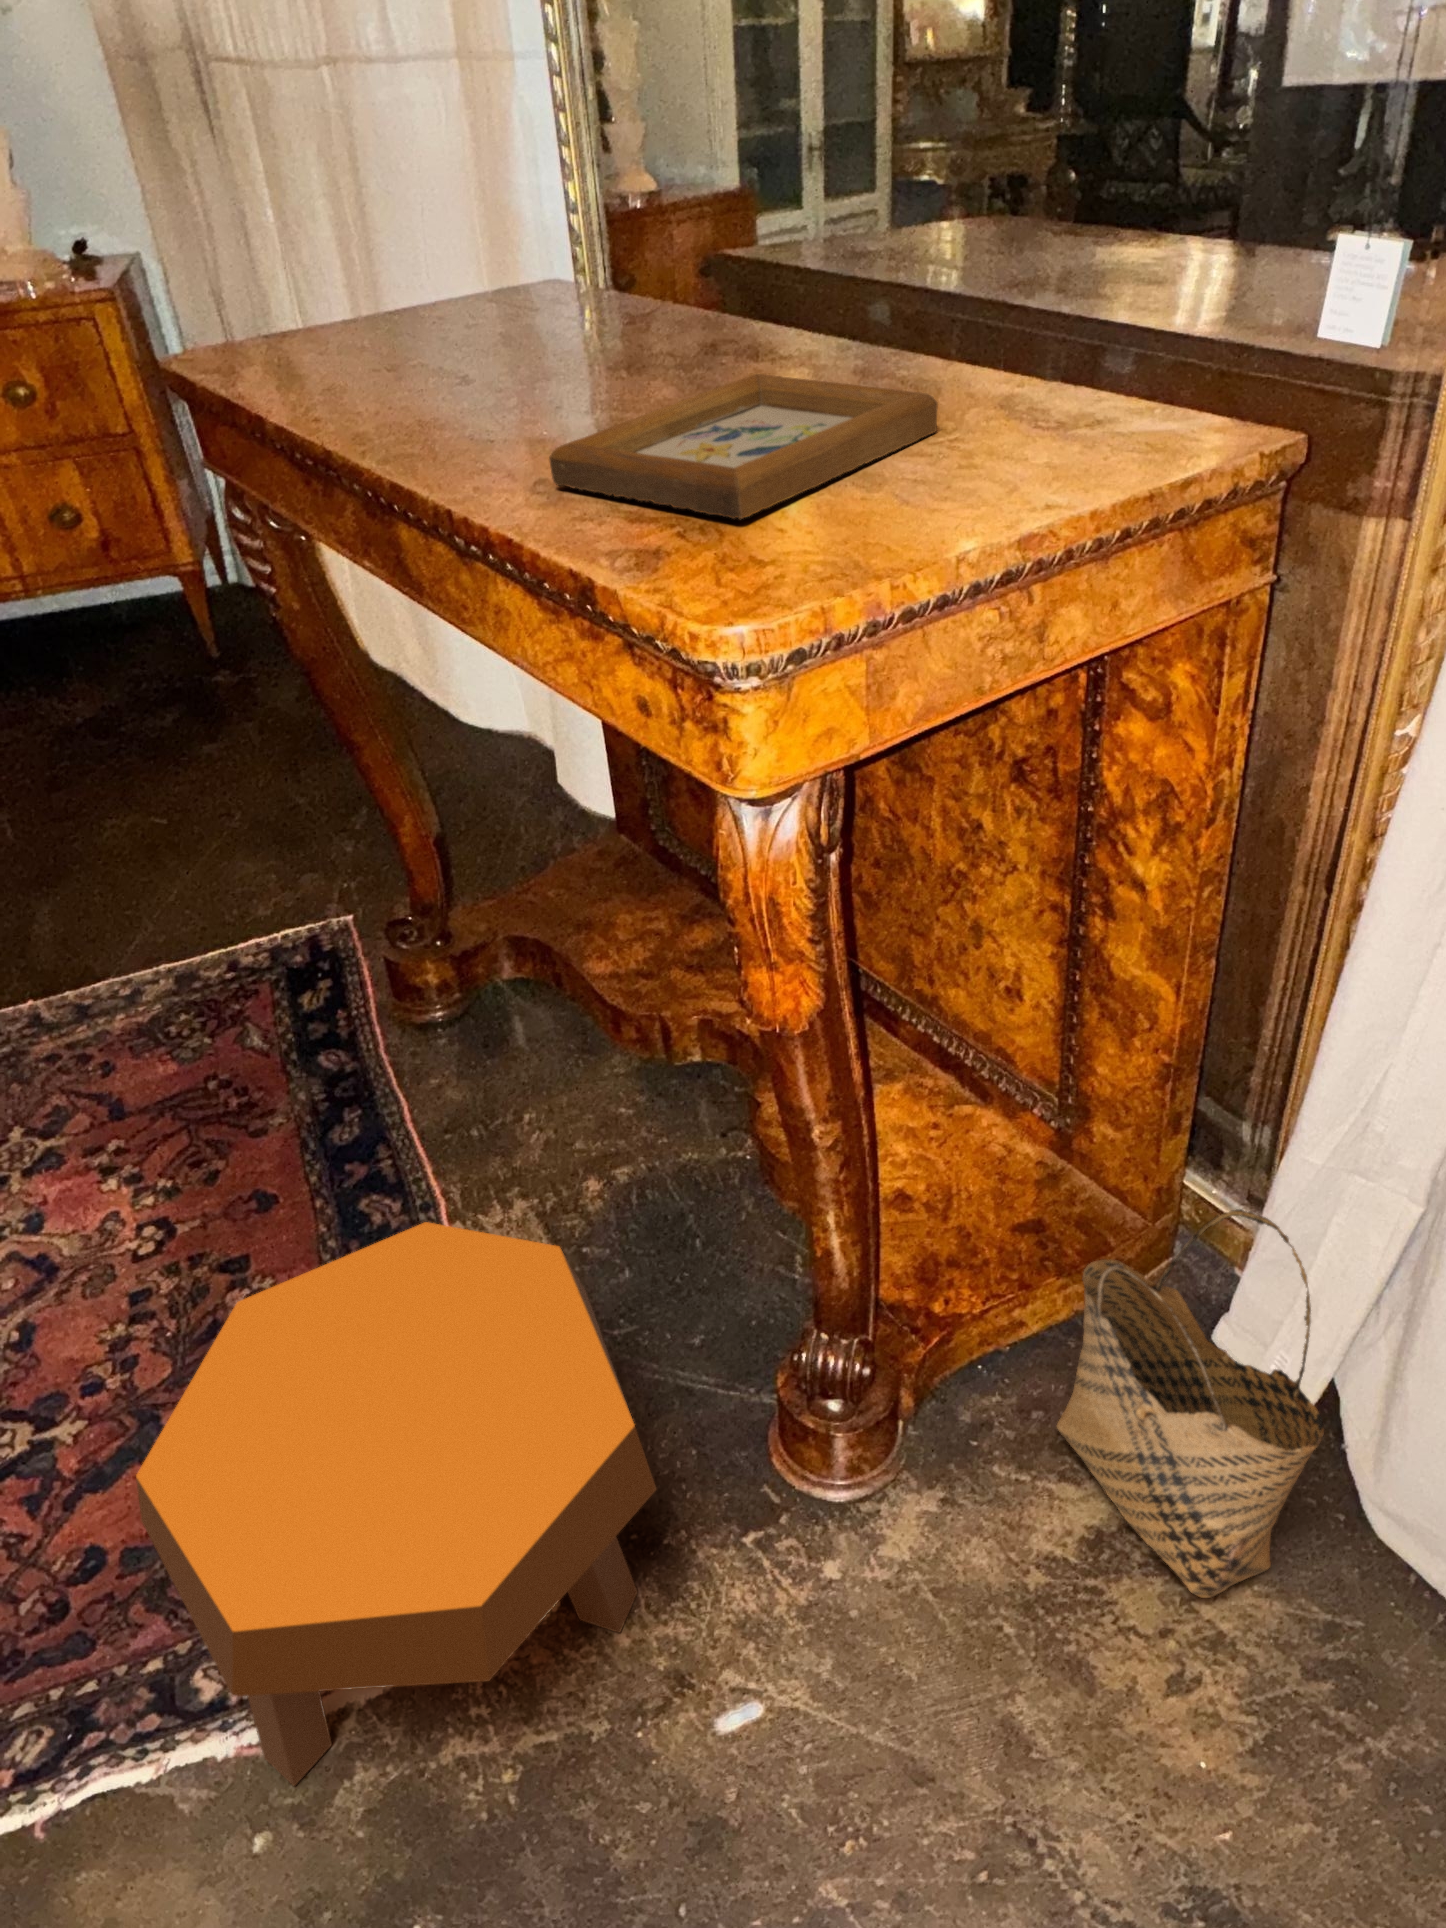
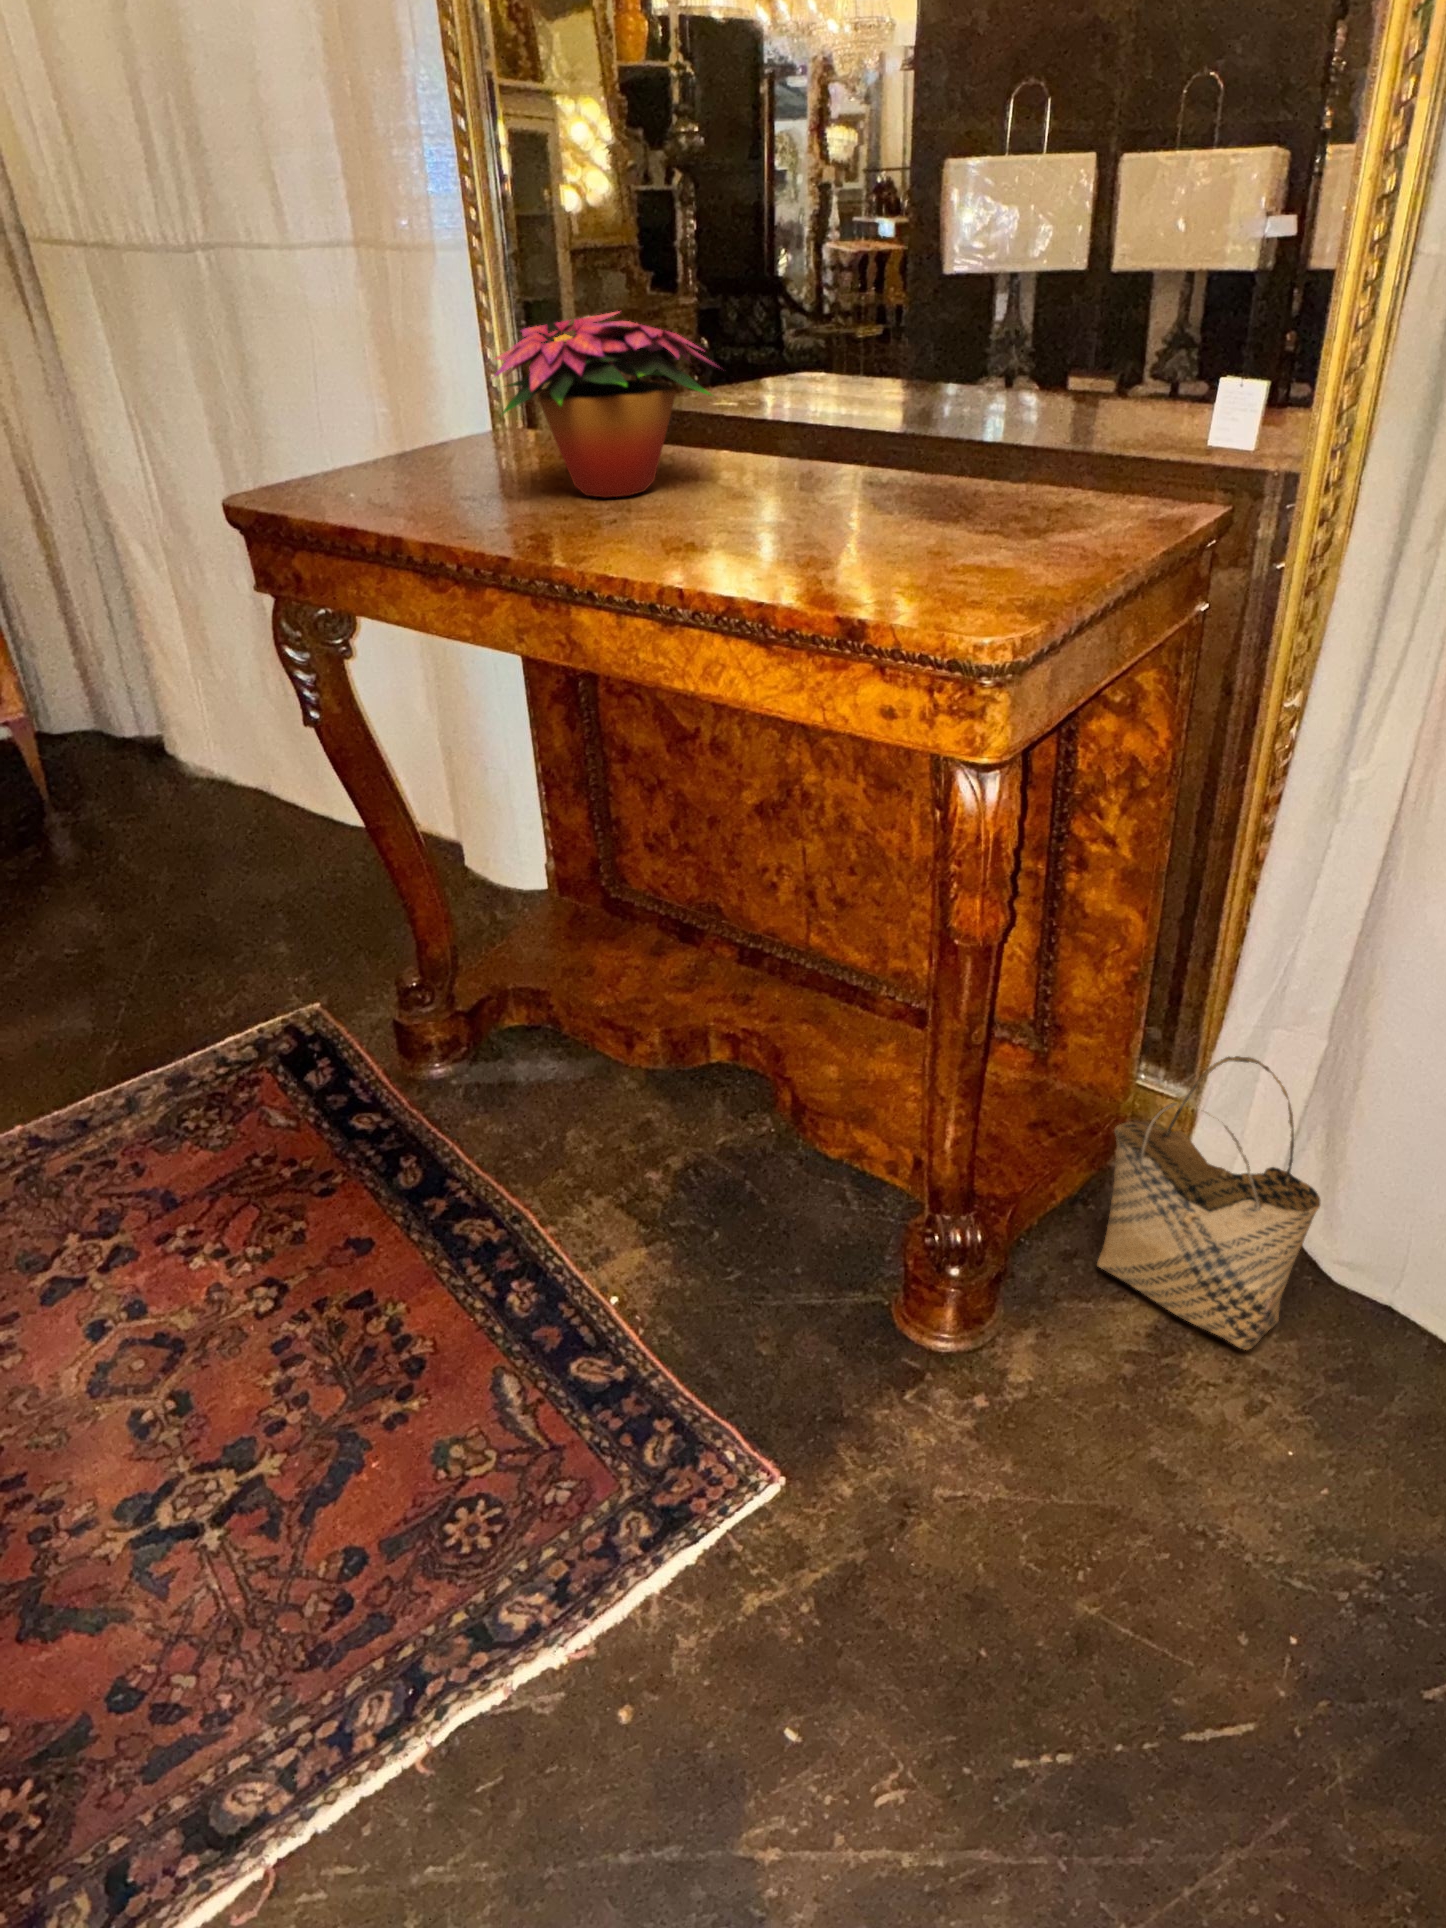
flower arrangement: none [356,120,681,370] -> present [494,312,720,498]
picture frame: present [549,374,937,520] -> none [749,488,984,576]
footstool: present [136,1222,656,1786] -> none [473,1186,887,1668]

